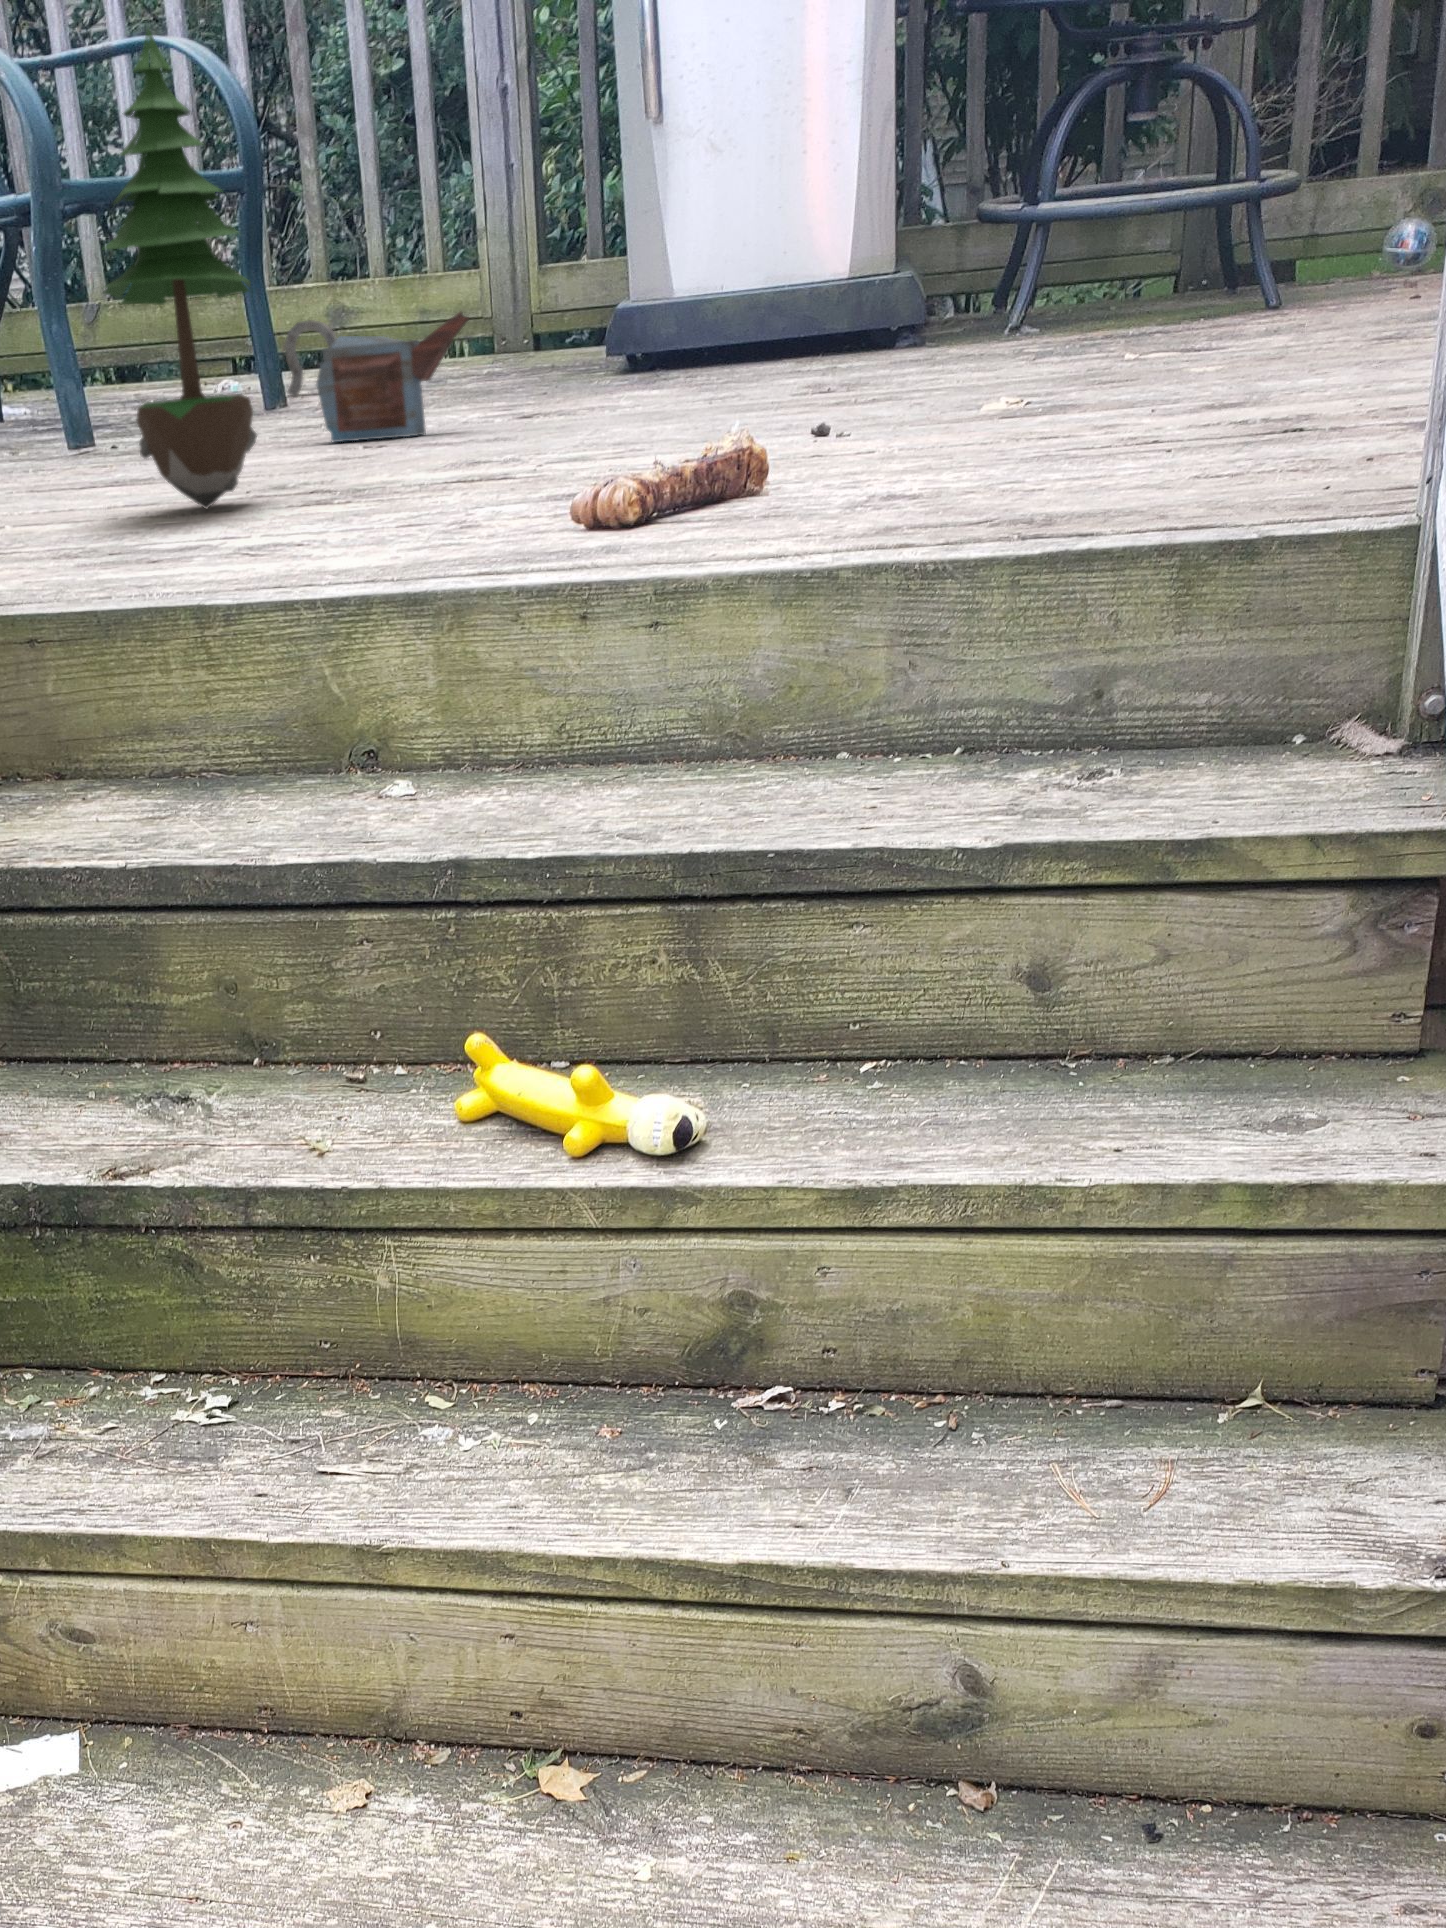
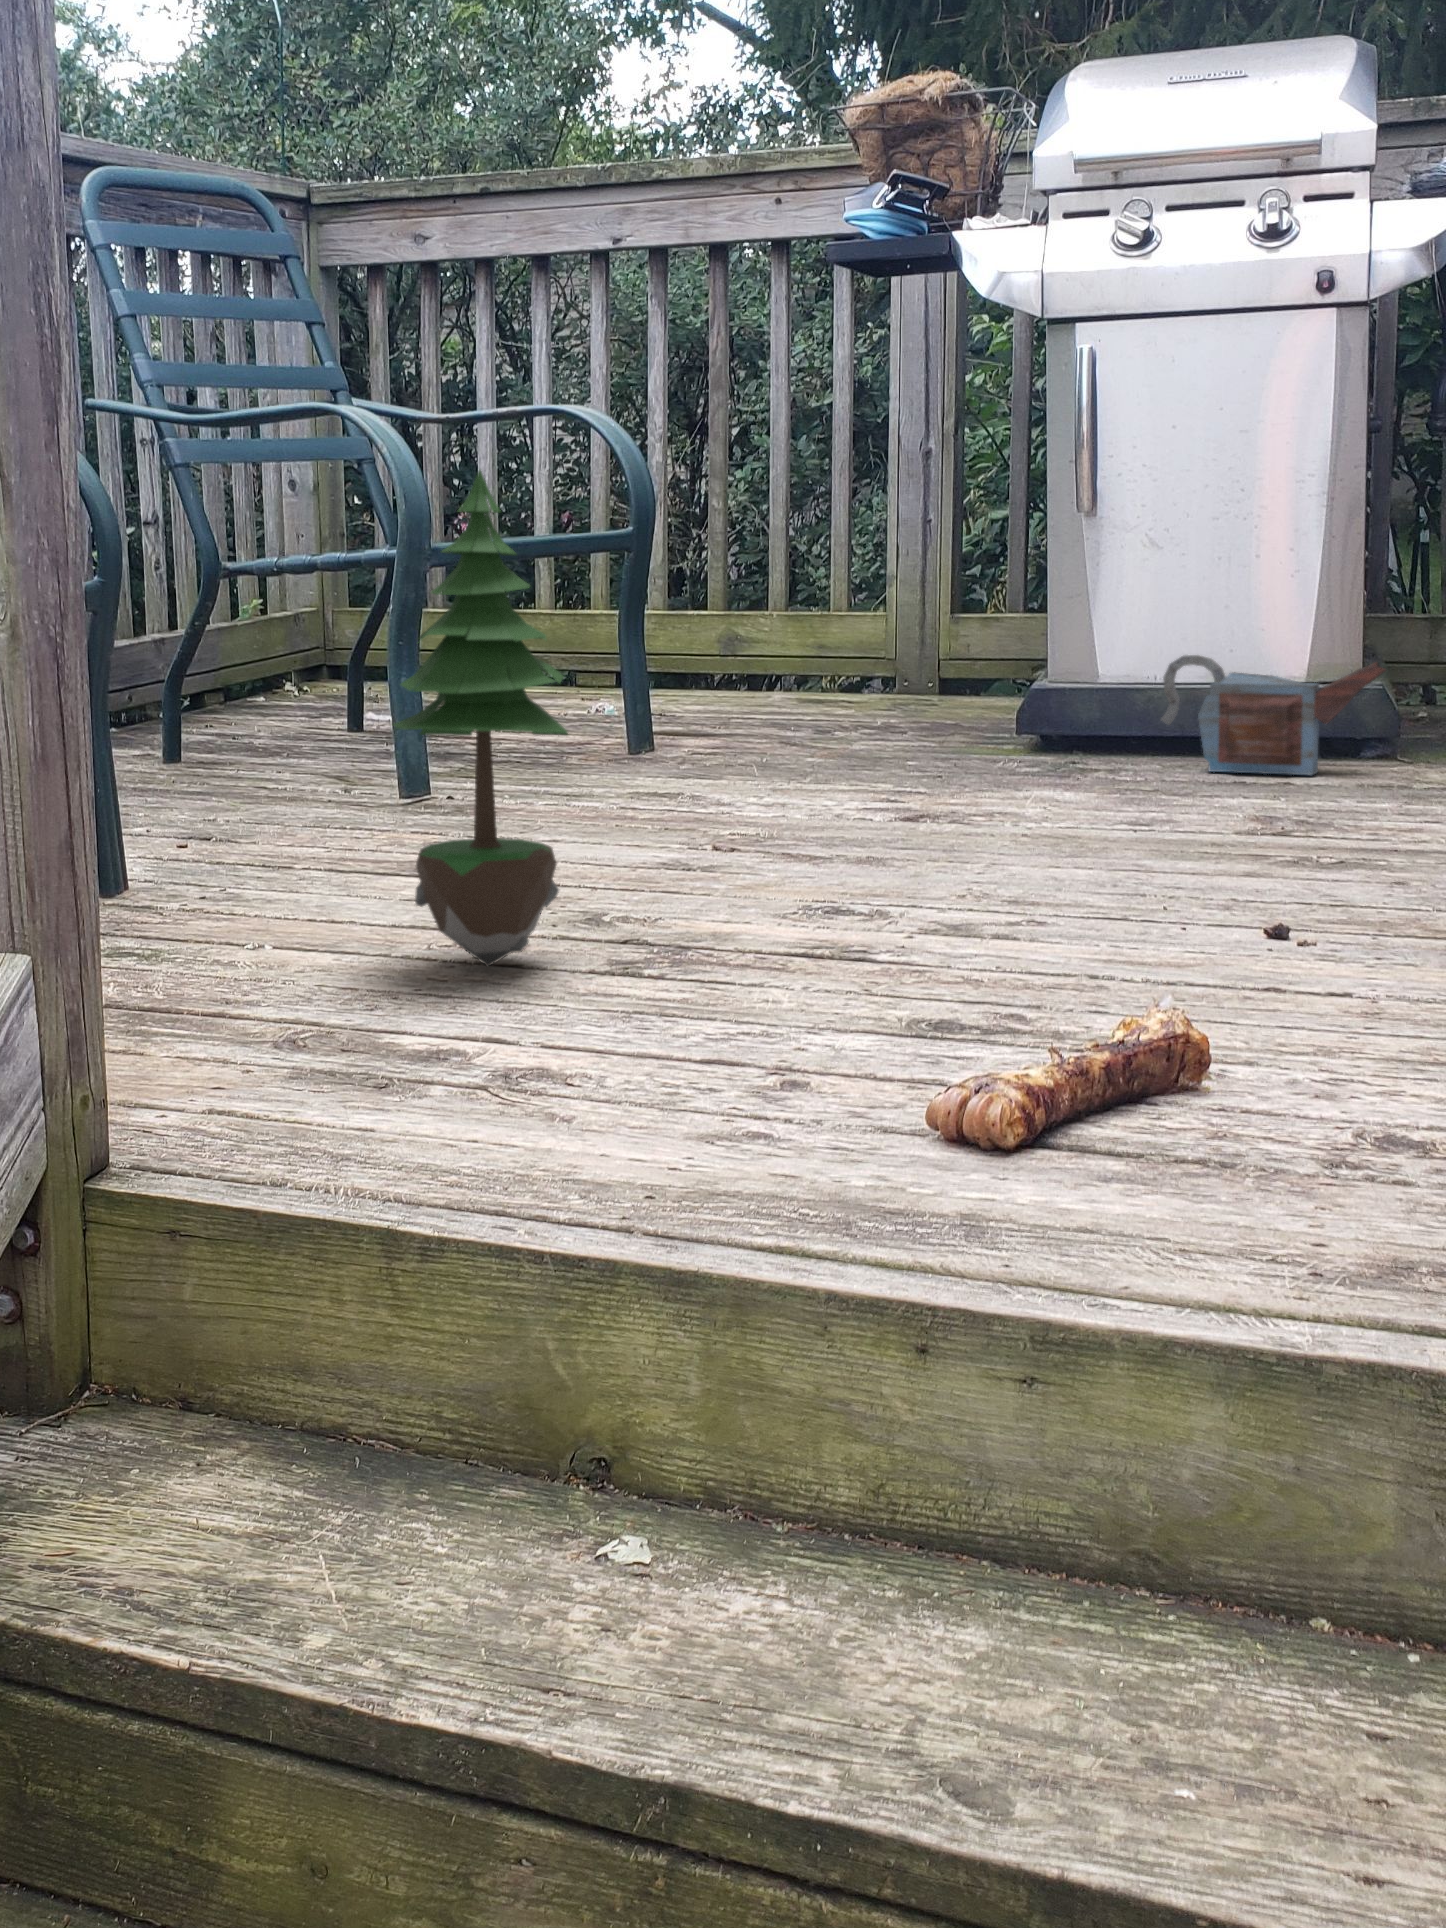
watering can: present [284,312,469,442] -> present [1161,655,1386,775]

